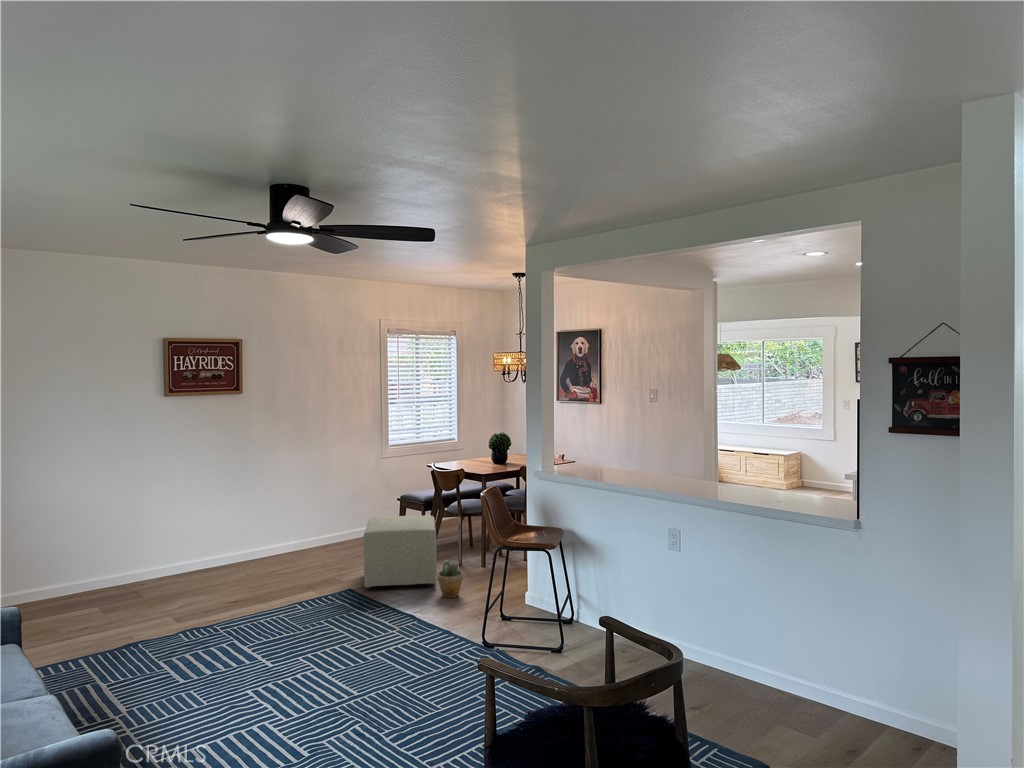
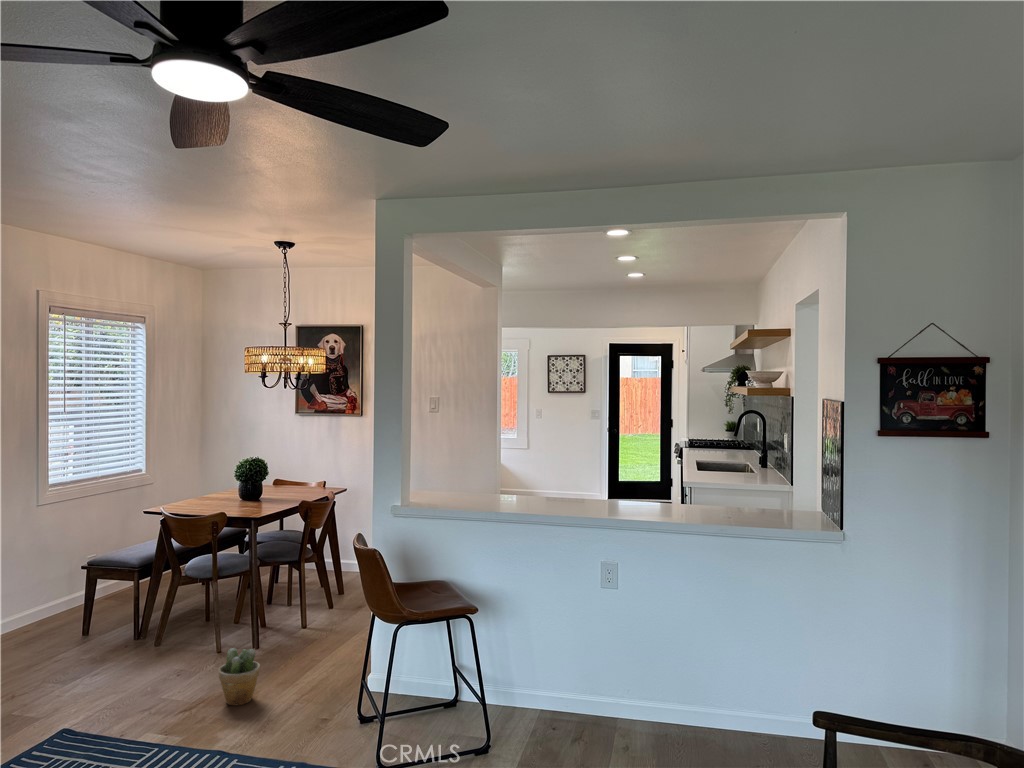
ottoman: present [363,515,437,589] -> none [68,583,208,715]

